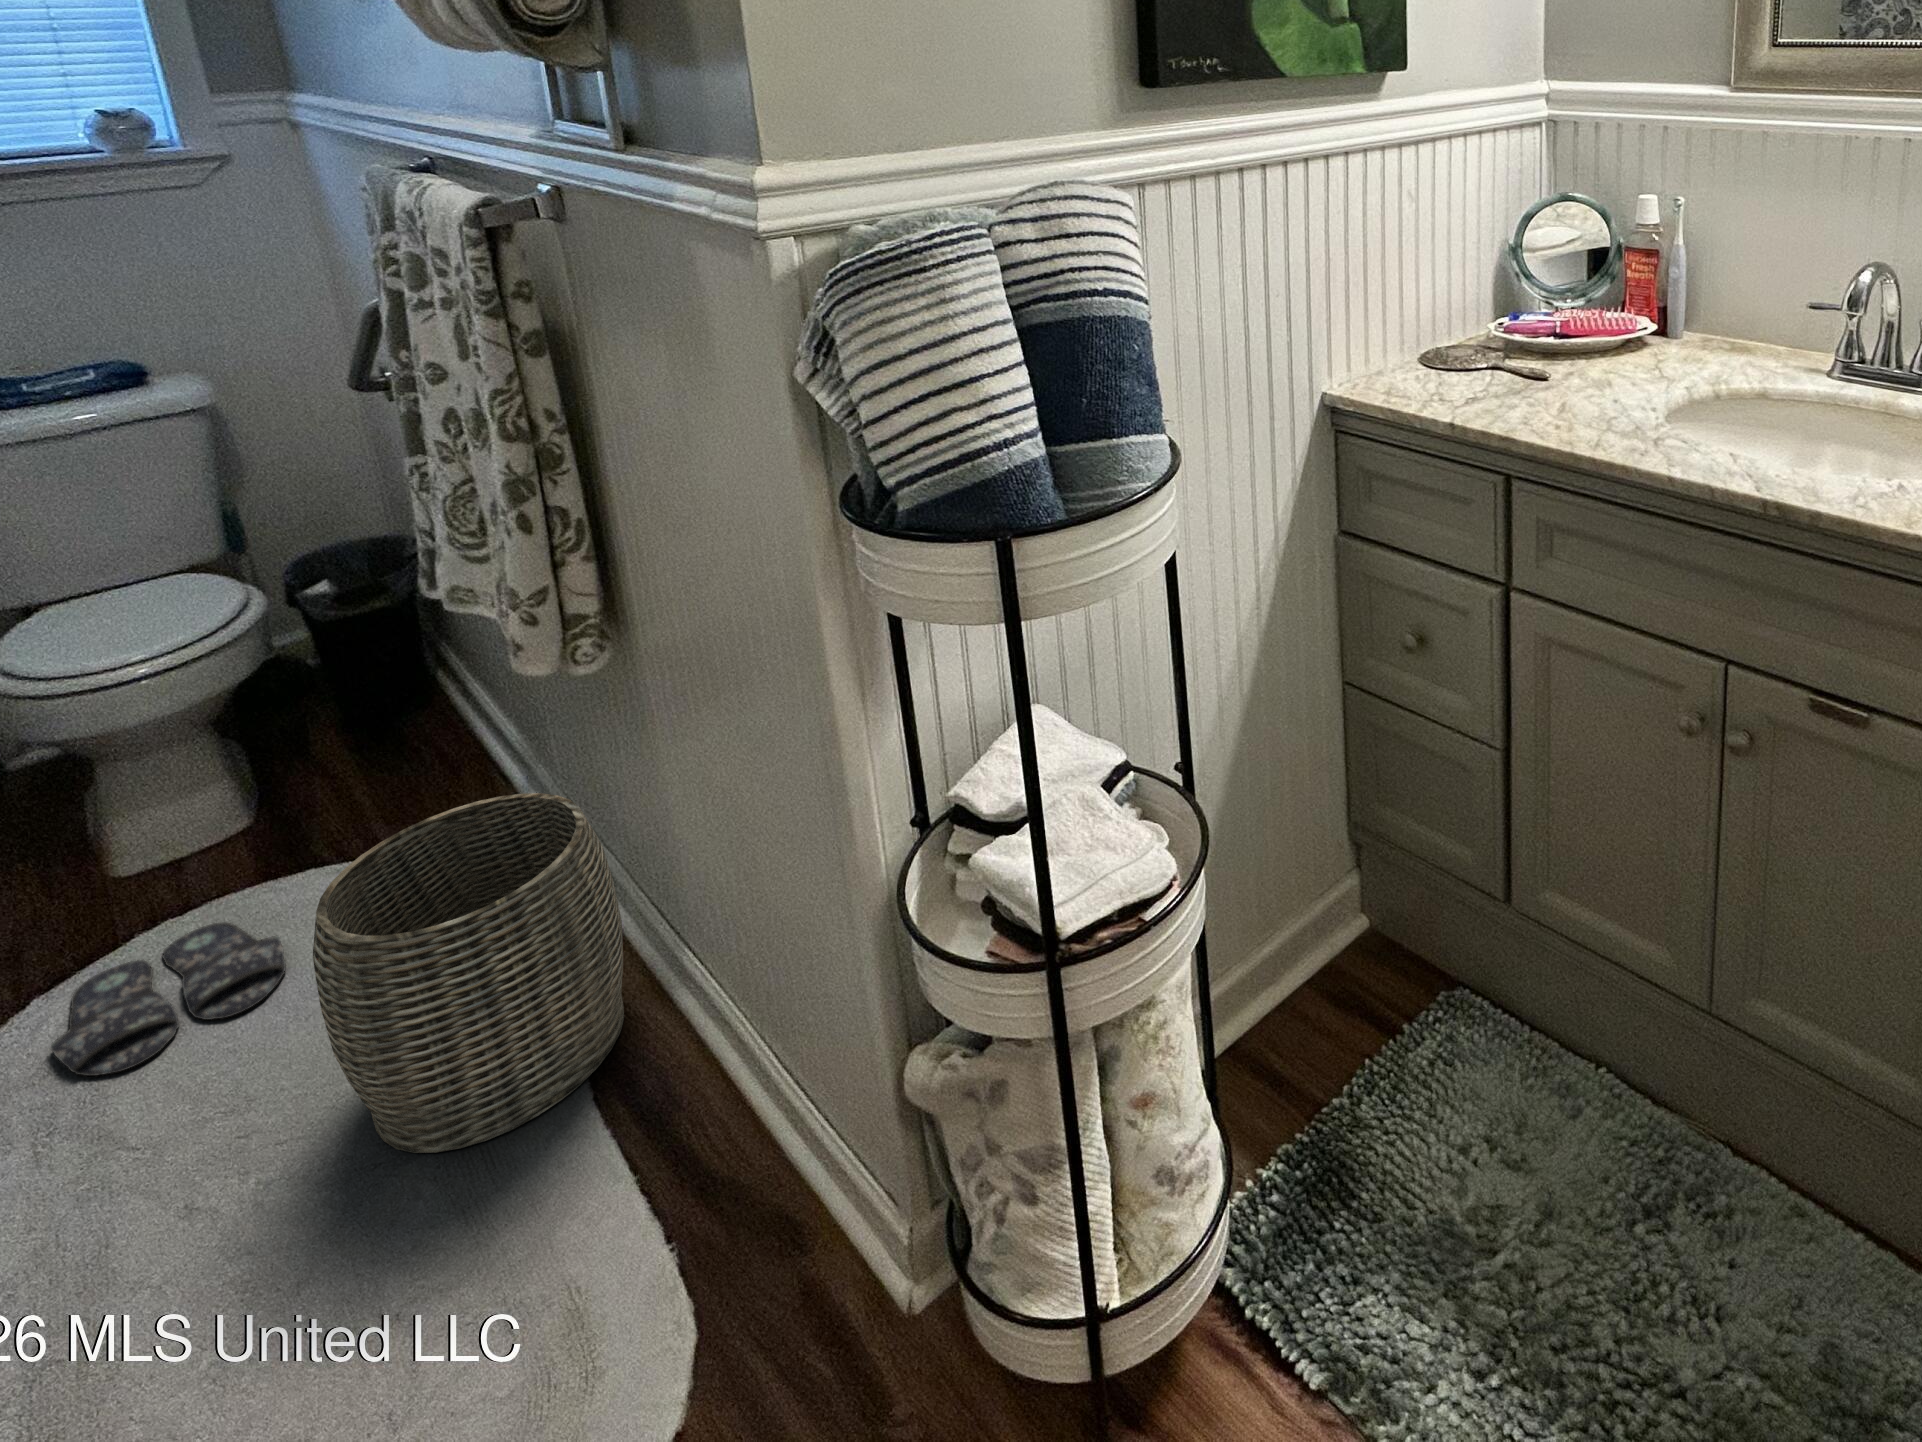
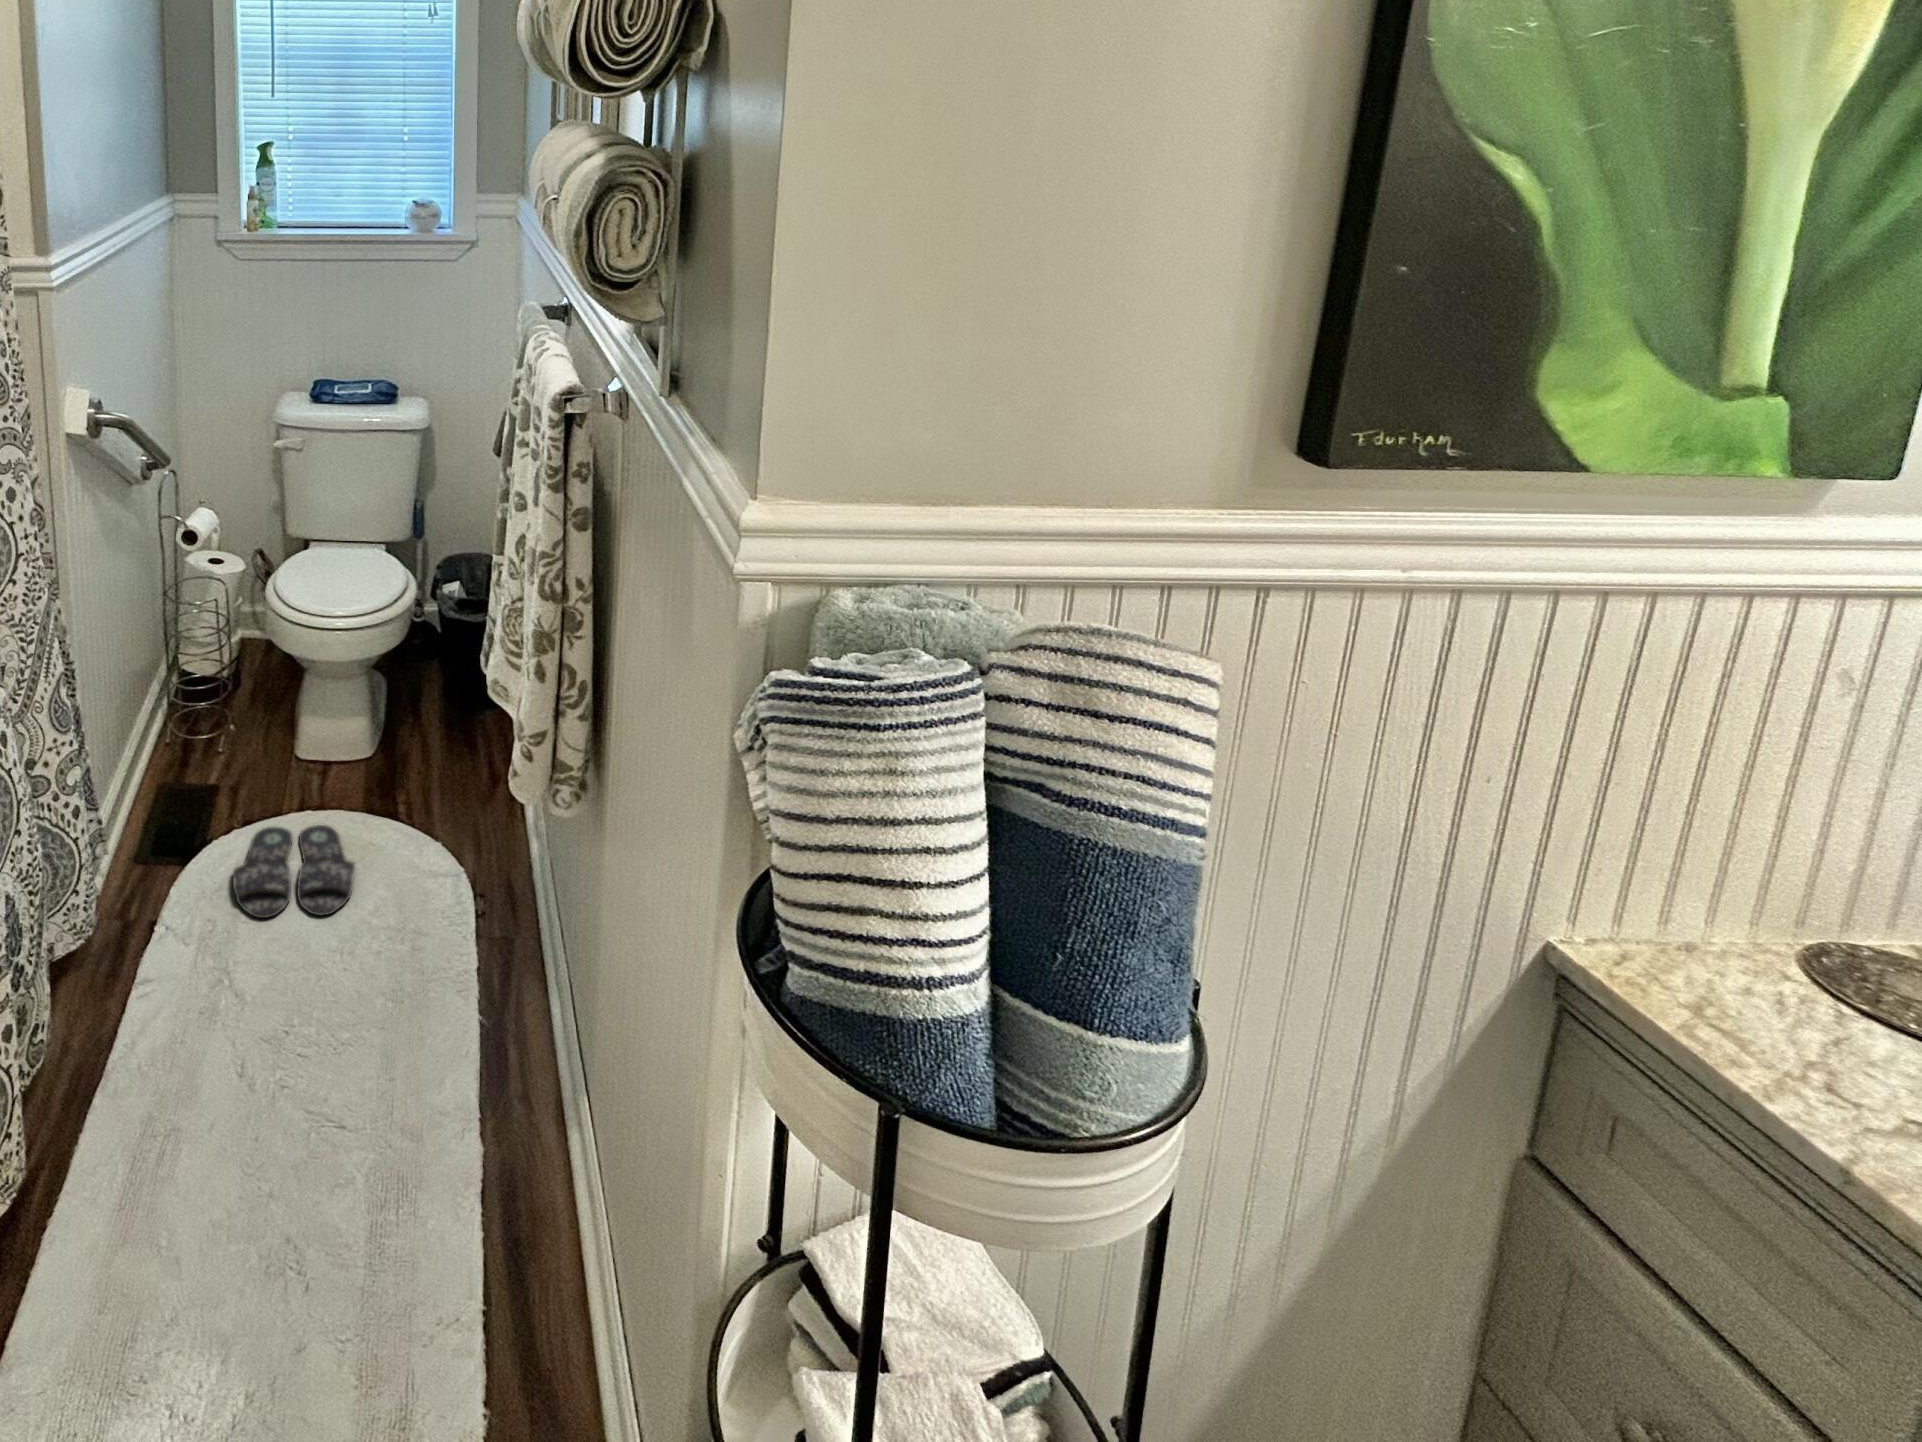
woven basket: present [313,793,624,1153] -> none [340,854,542,1167]

